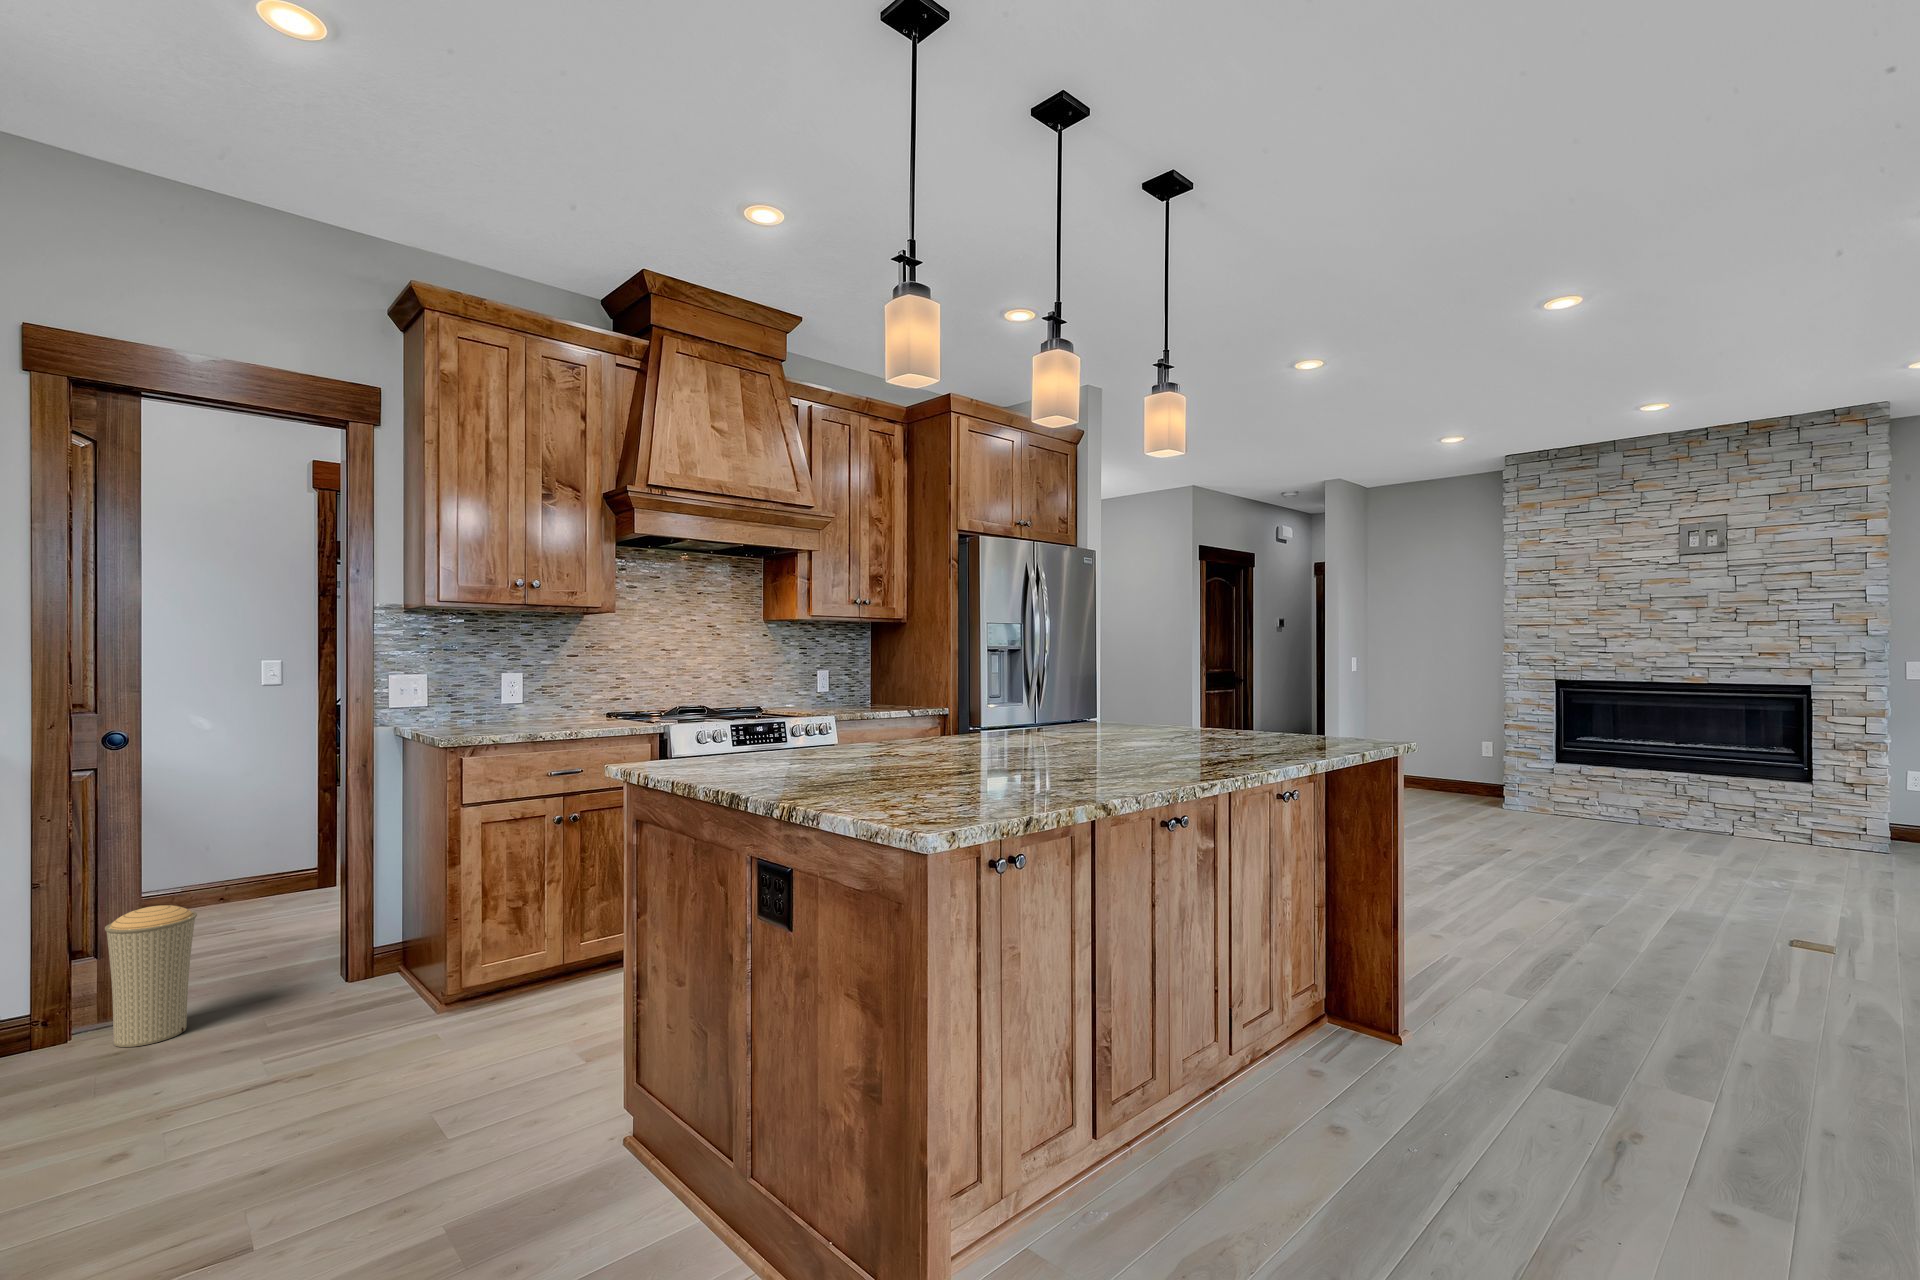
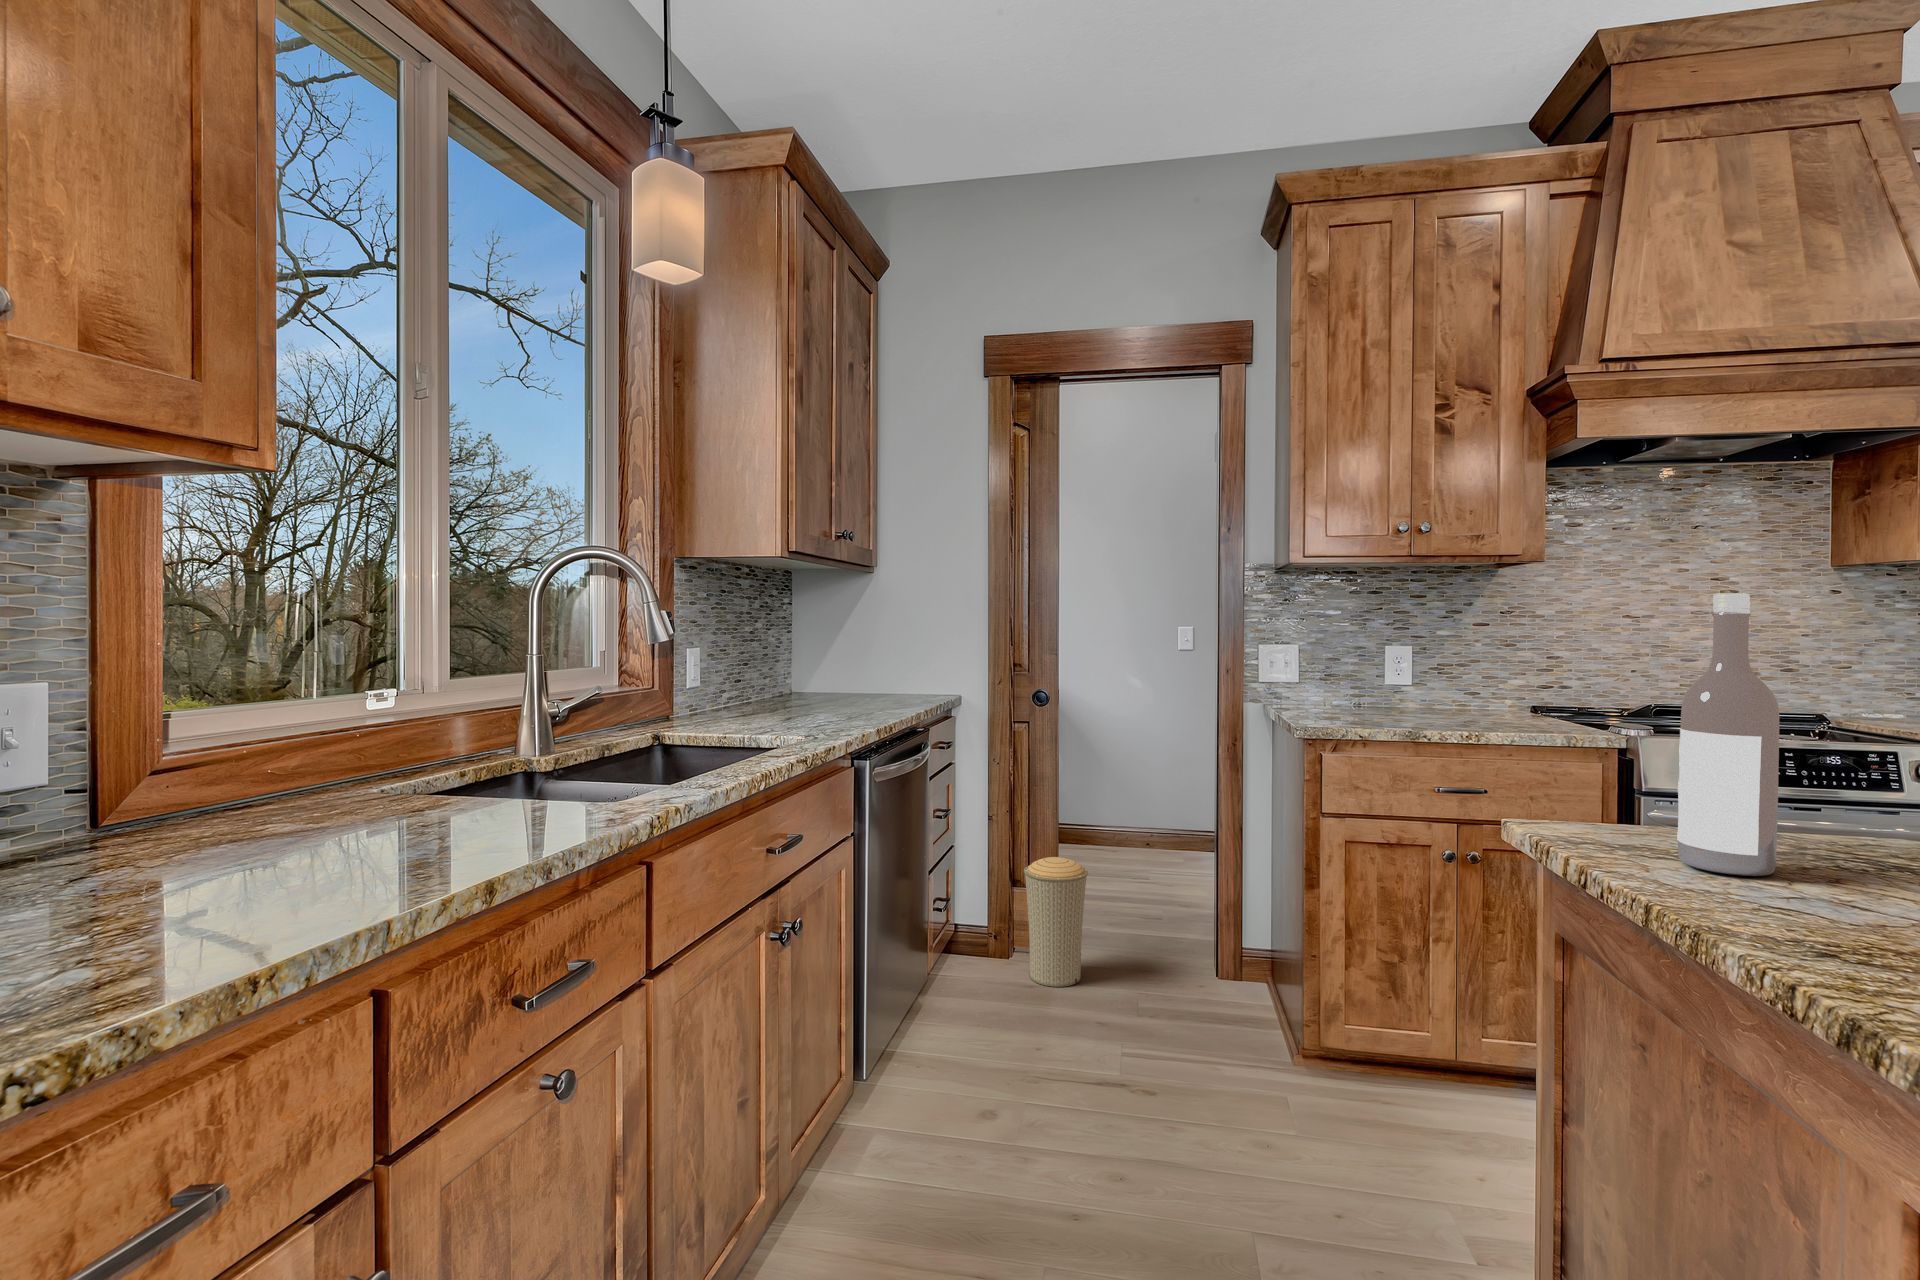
wine bottle: none [694,637,730,766] -> present [1678,593,1779,876]

